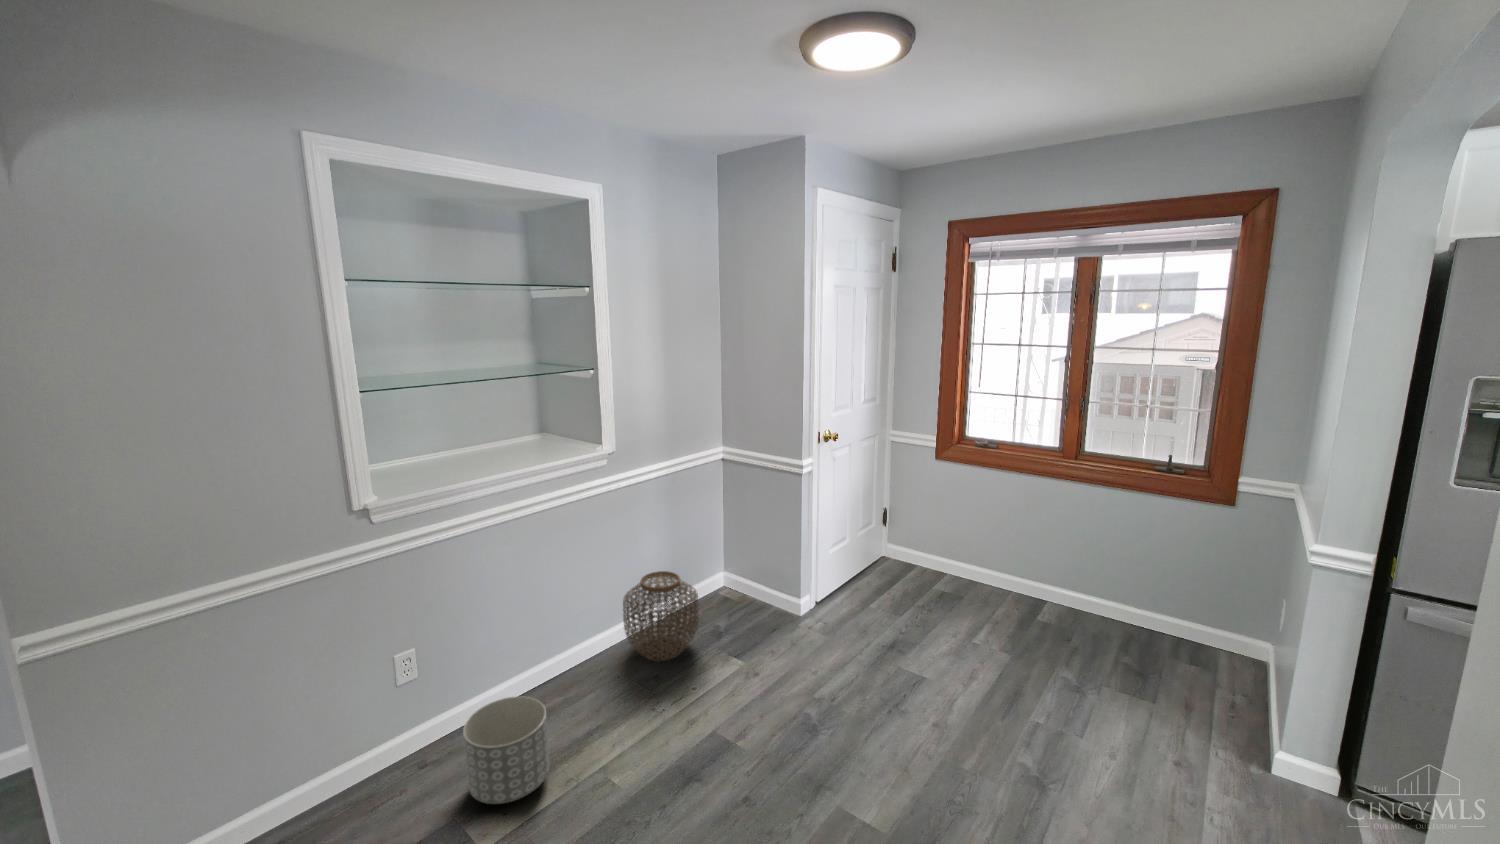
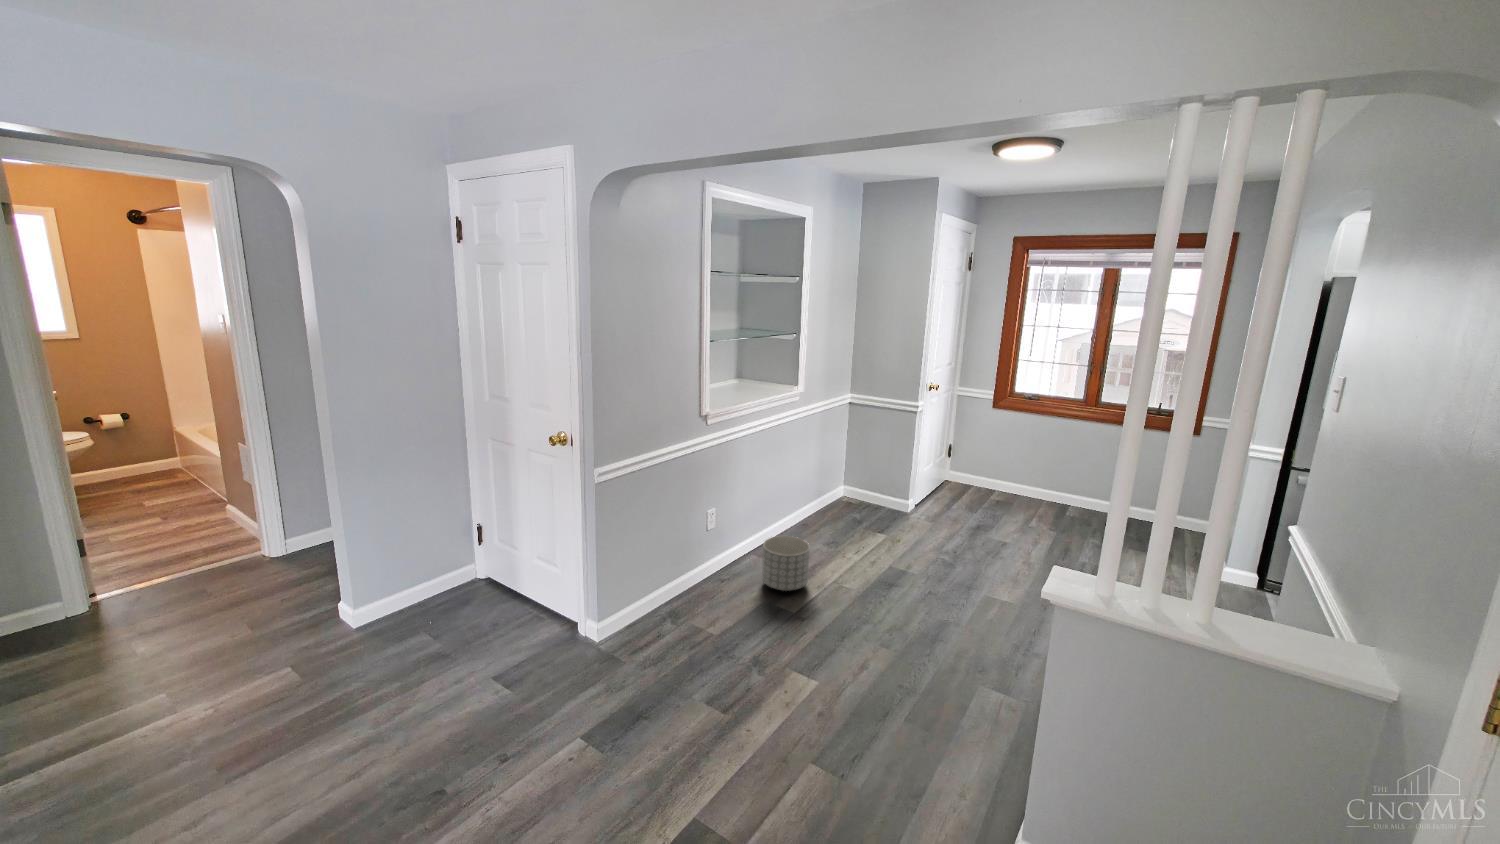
woven basket: present [623,571,699,661] -> none [804,475,855,533]

